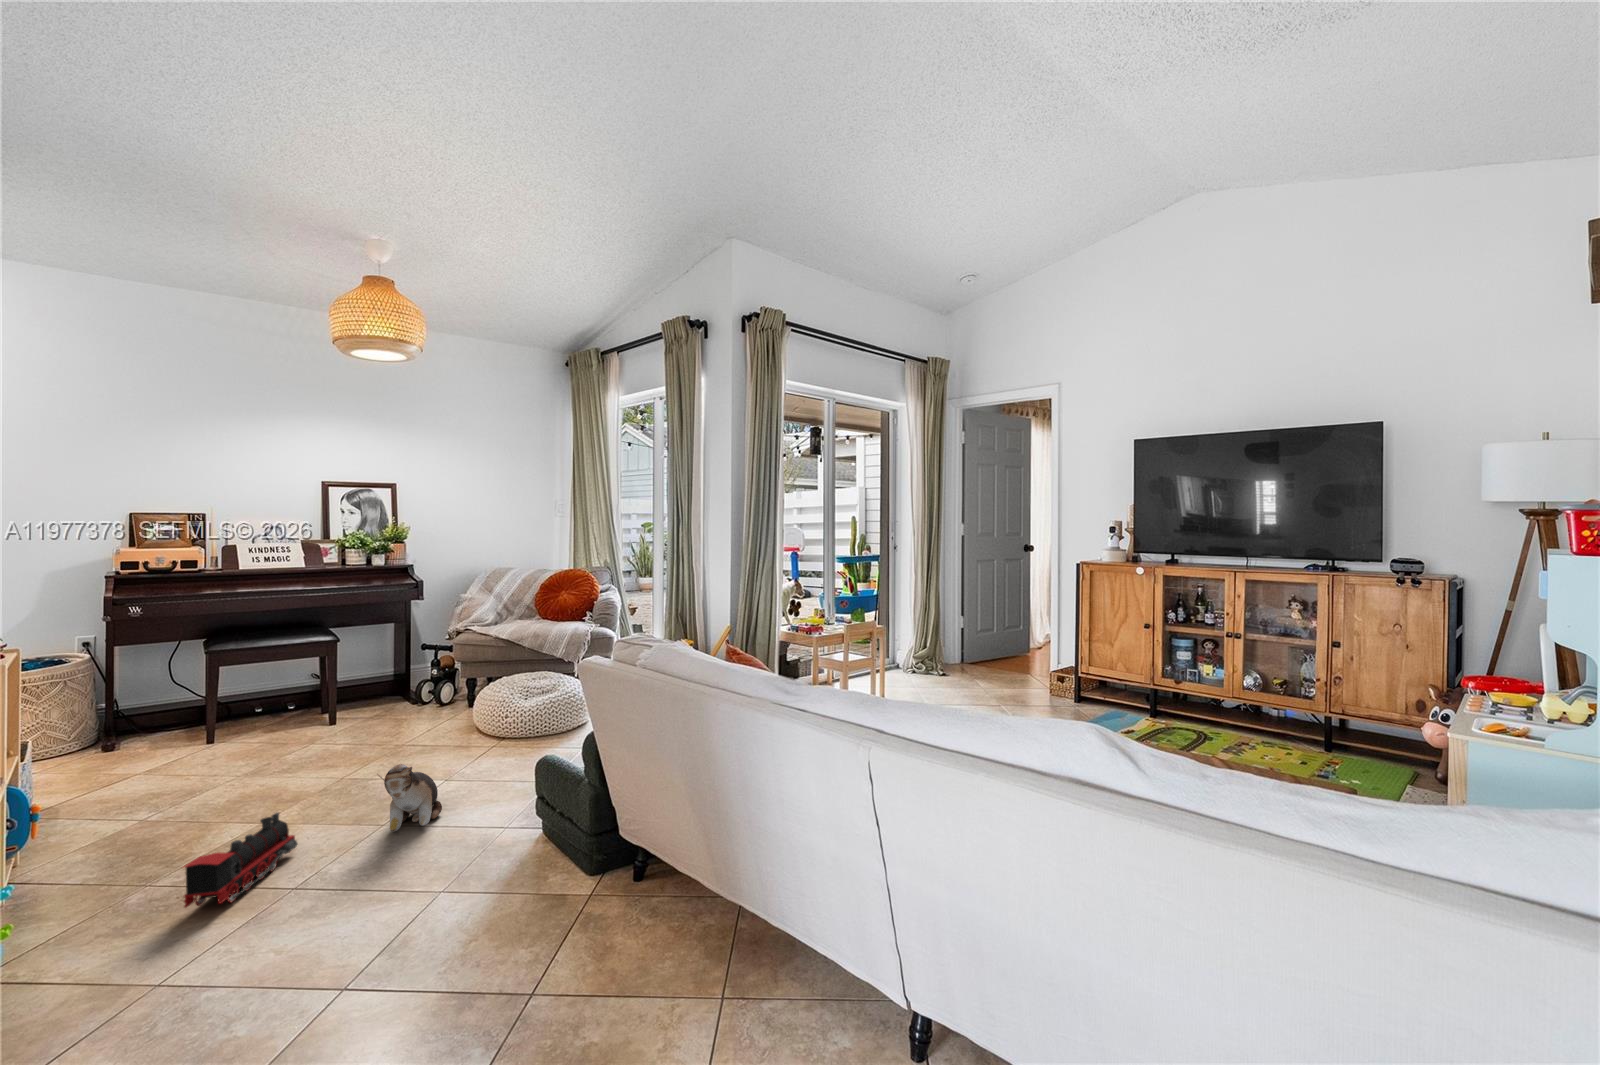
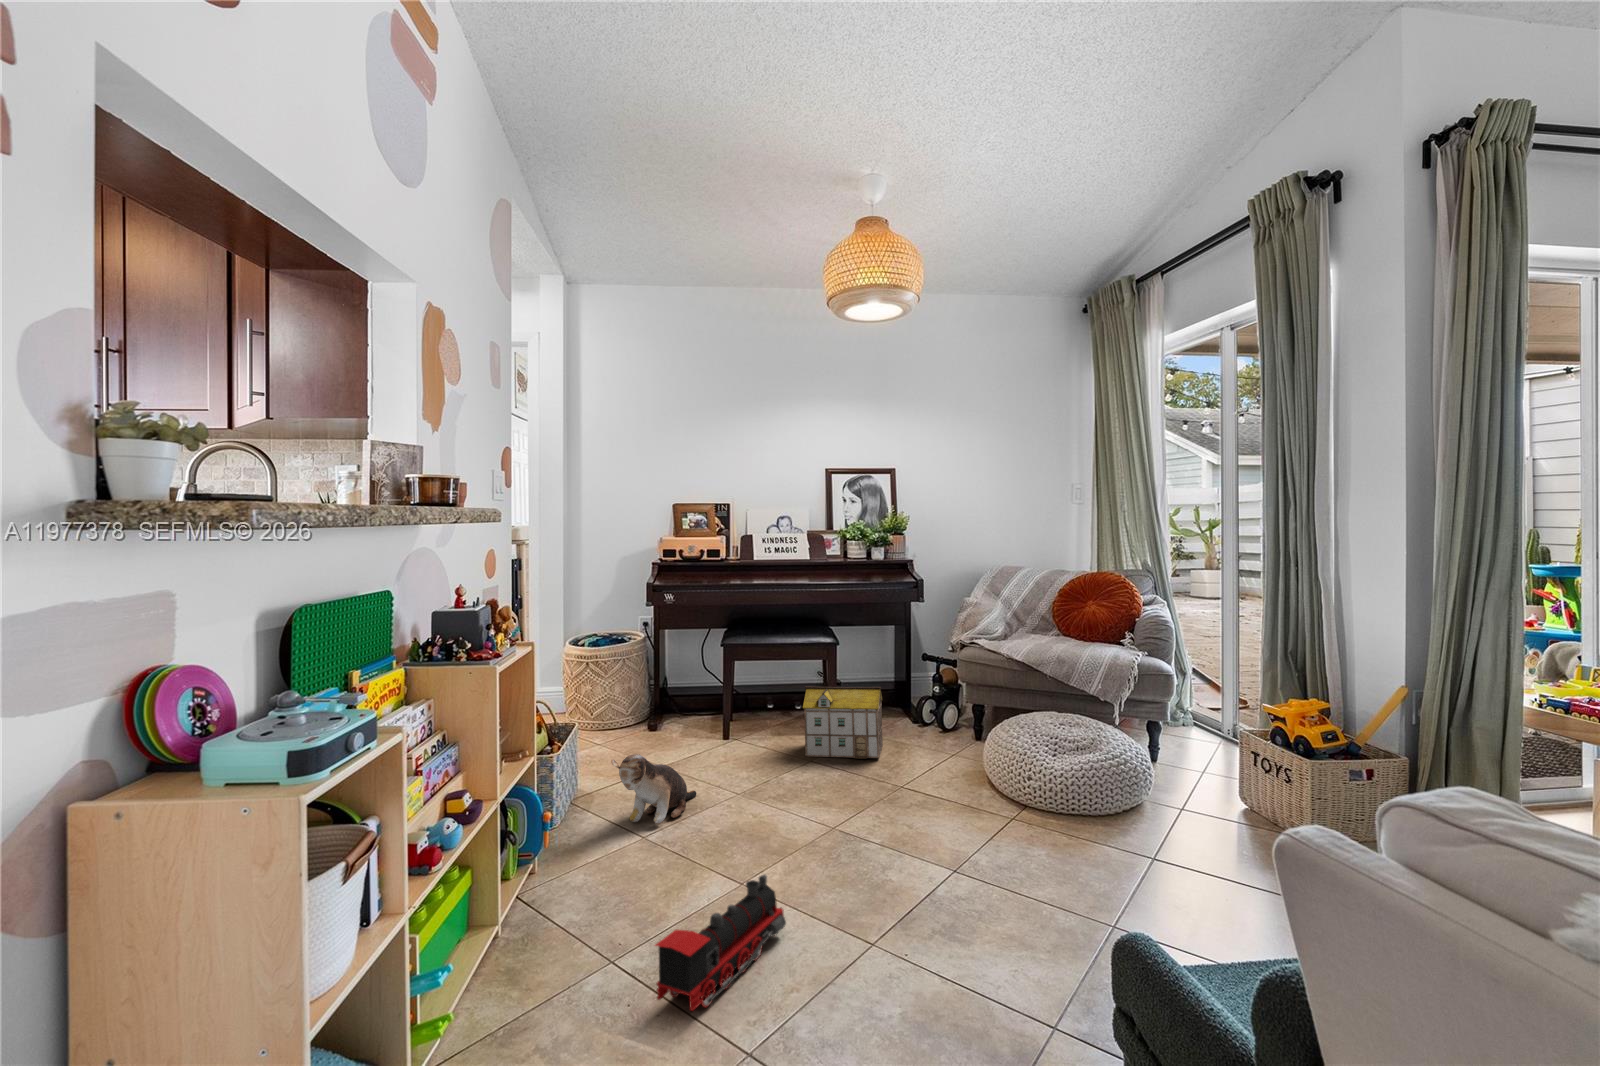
toy house: none [300,674,383,744] -> present [803,686,883,759]
plush toy: present [377,764,442,831] -> present [611,754,696,823]

